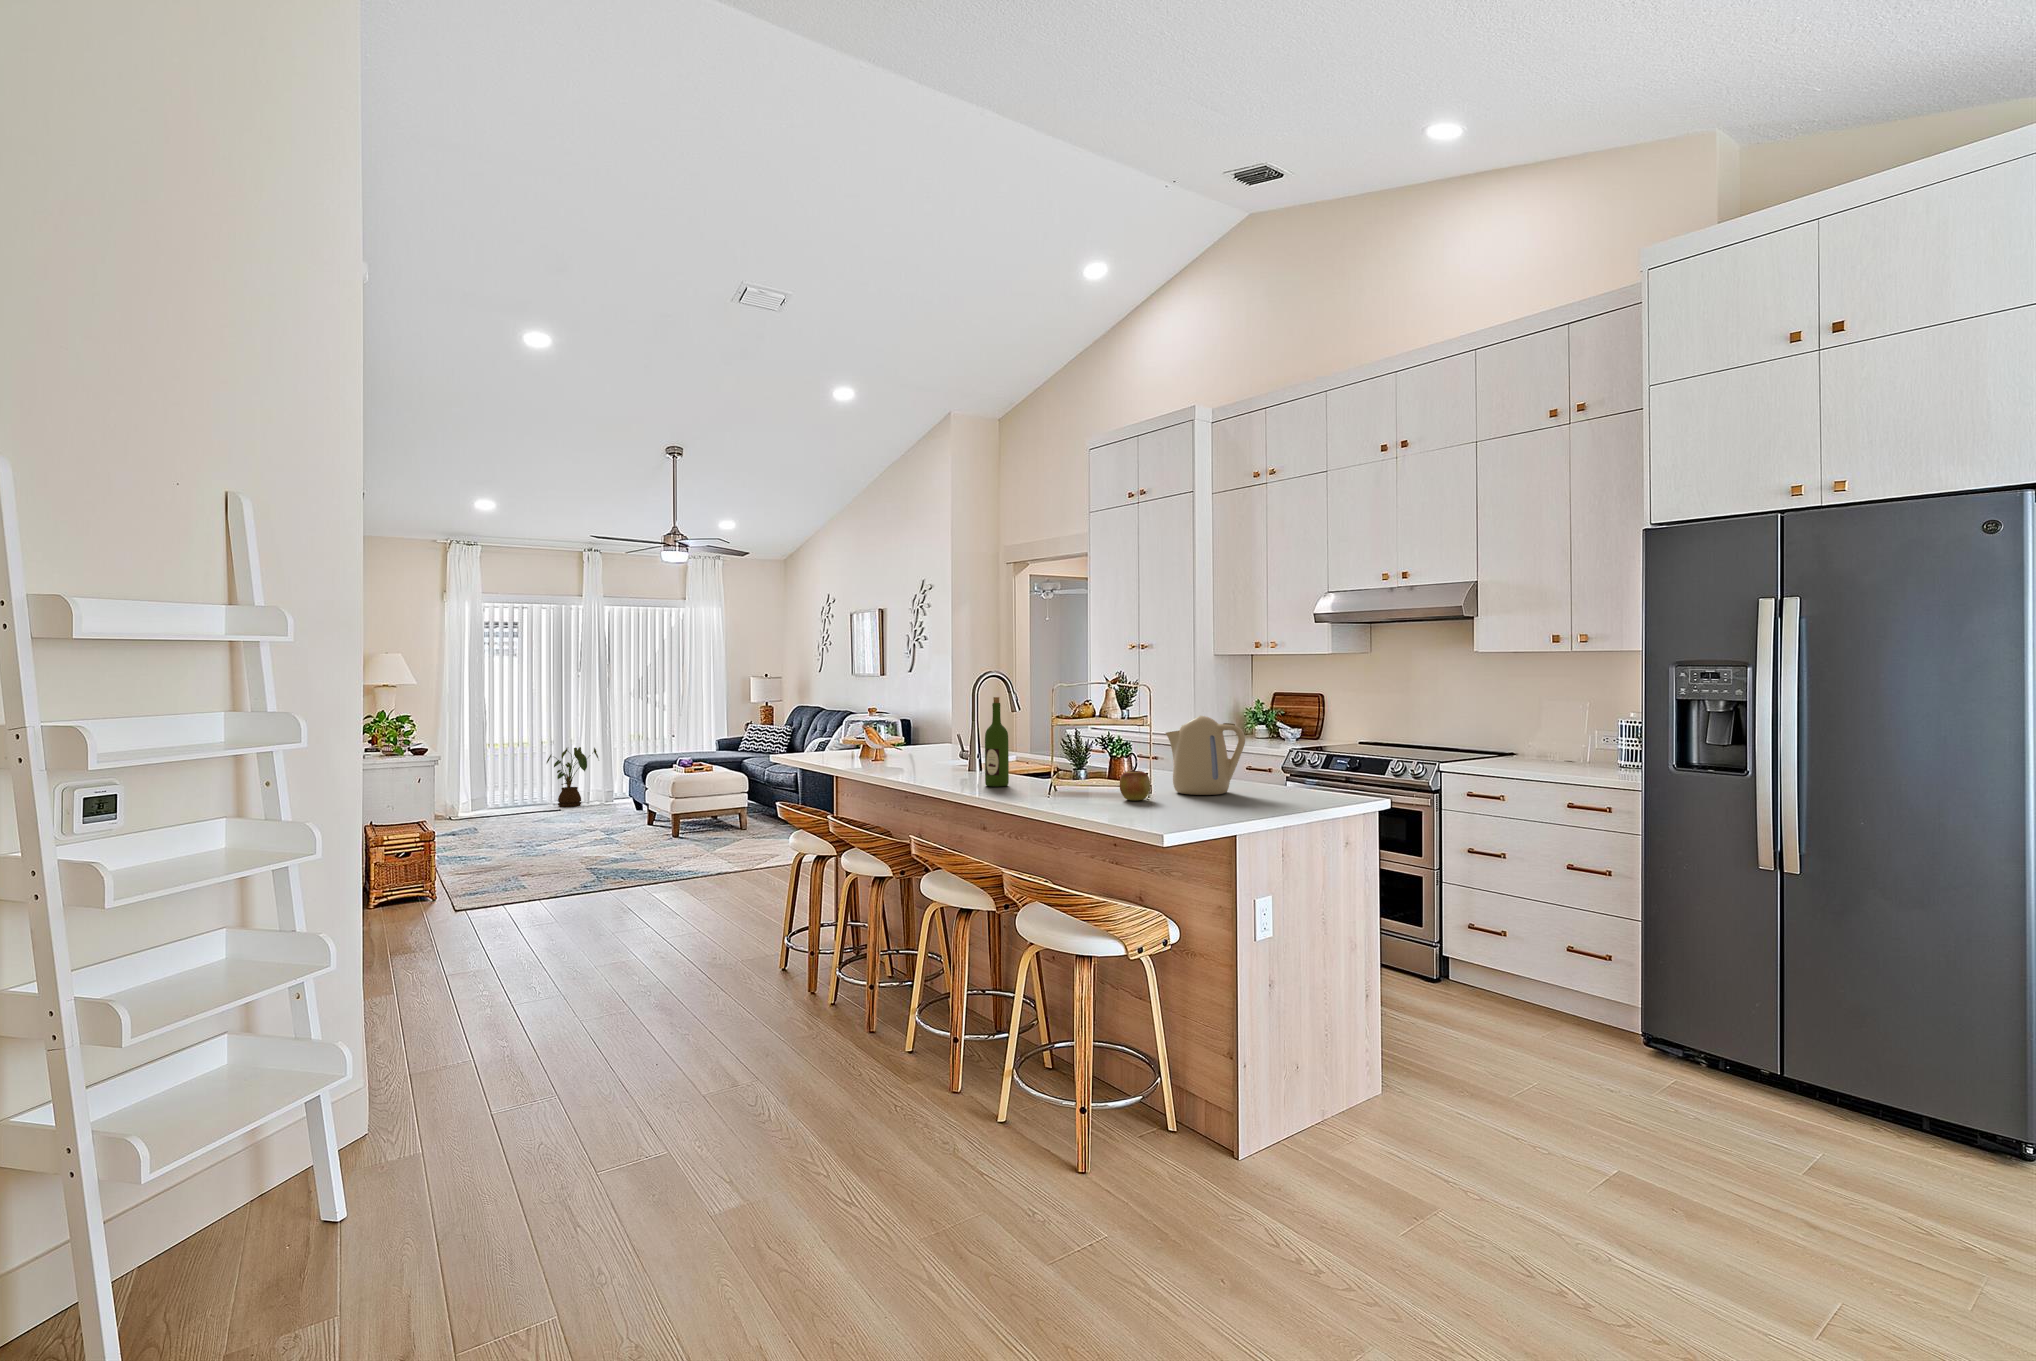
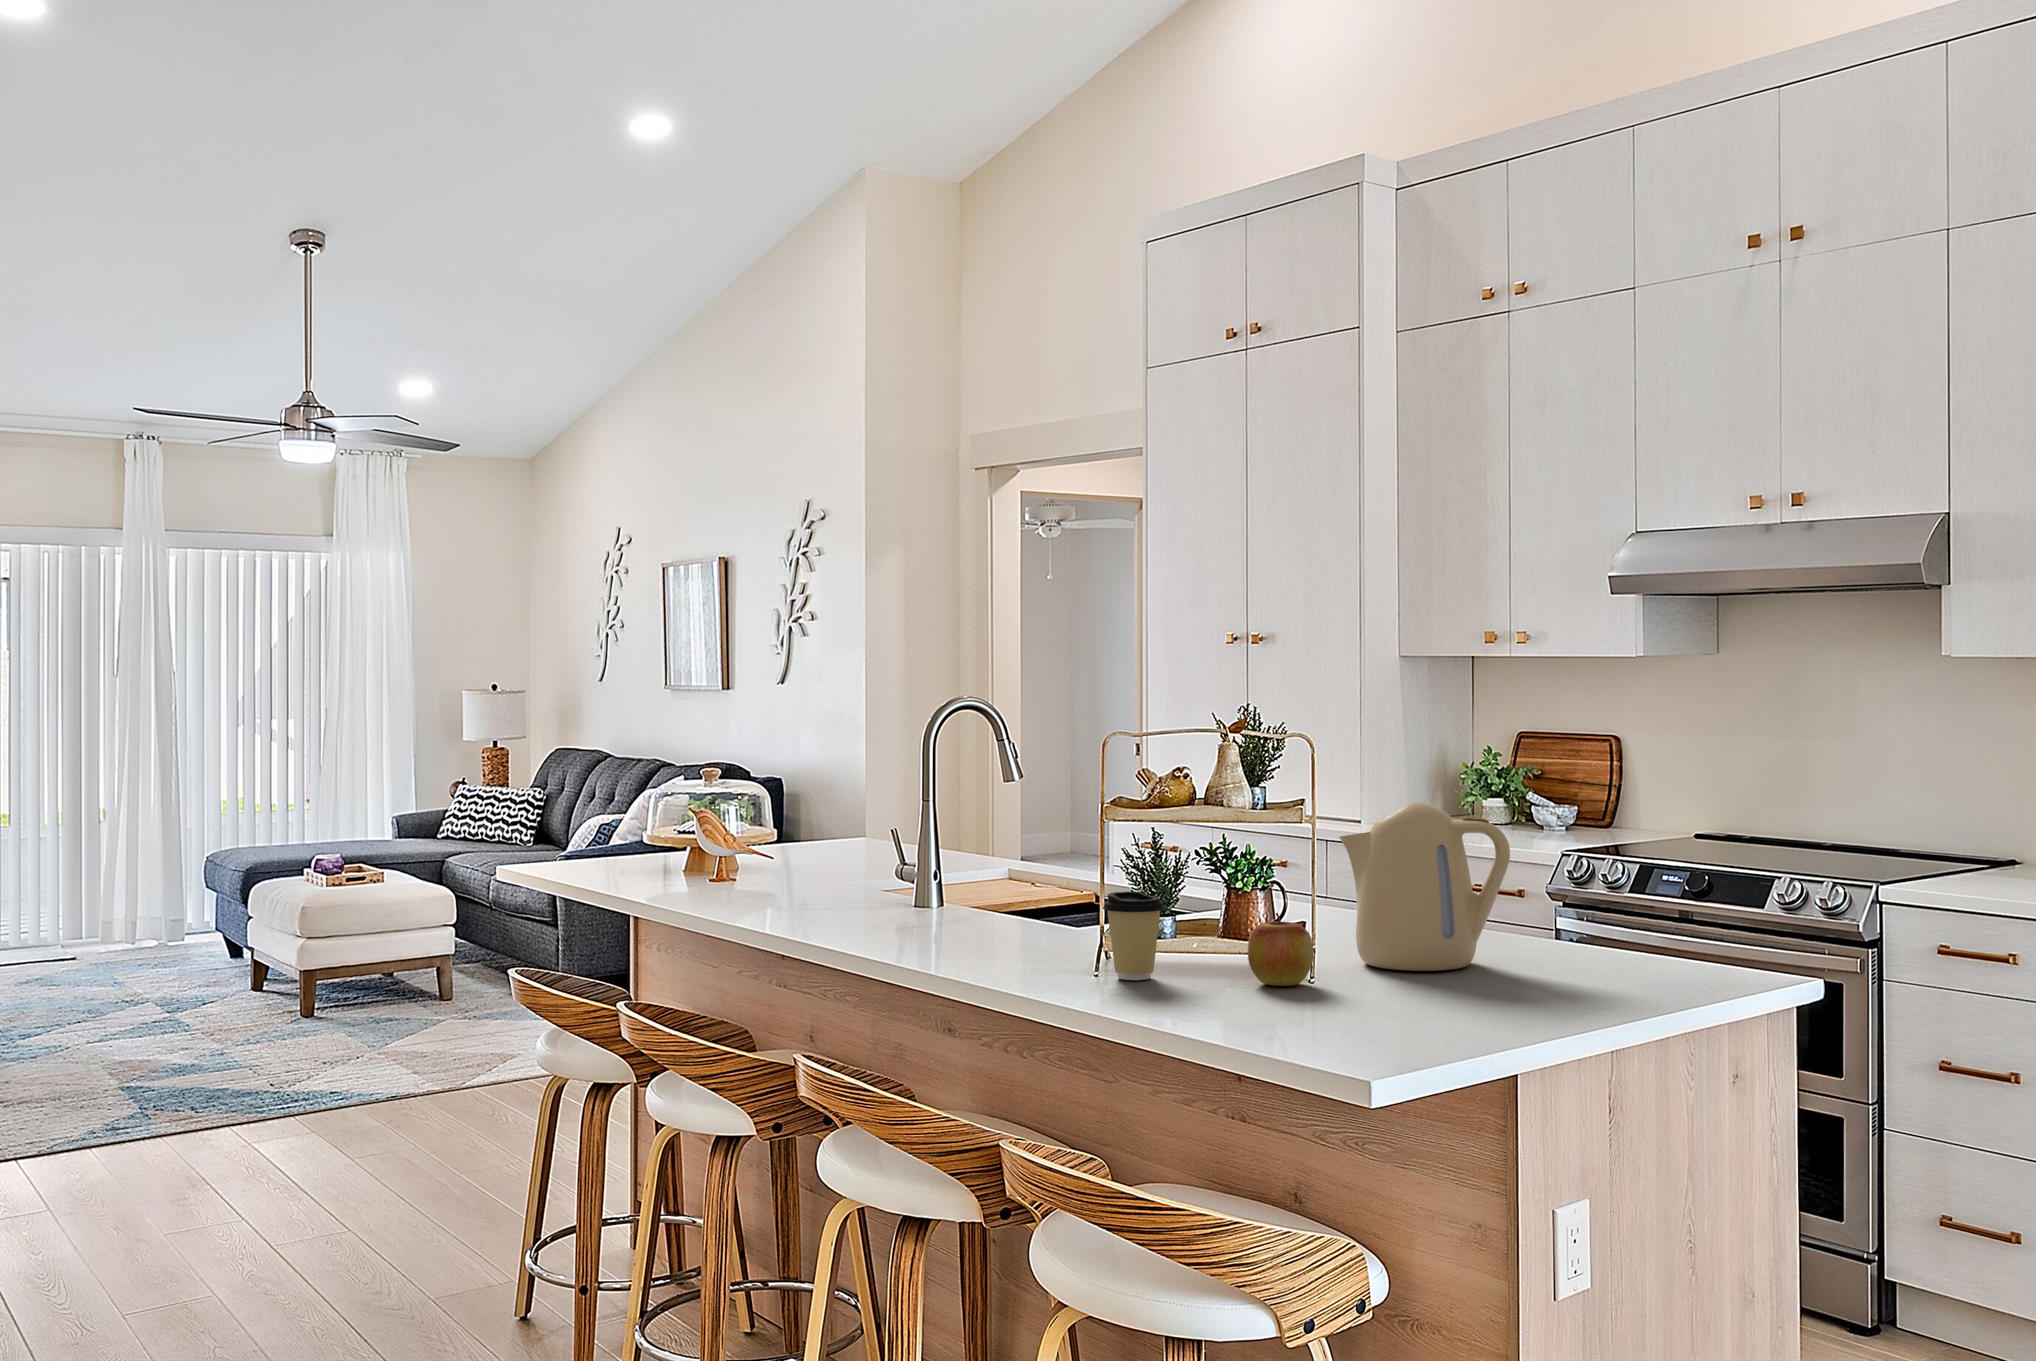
wine bottle: present [985,697,1009,787] -> none [955,759,1004,948]
house plant: present [547,747,598,807] -> none [45,830,154,951]
coffee cup: none [1052,757,1081,798] -> present [1103,892,1165,980]

